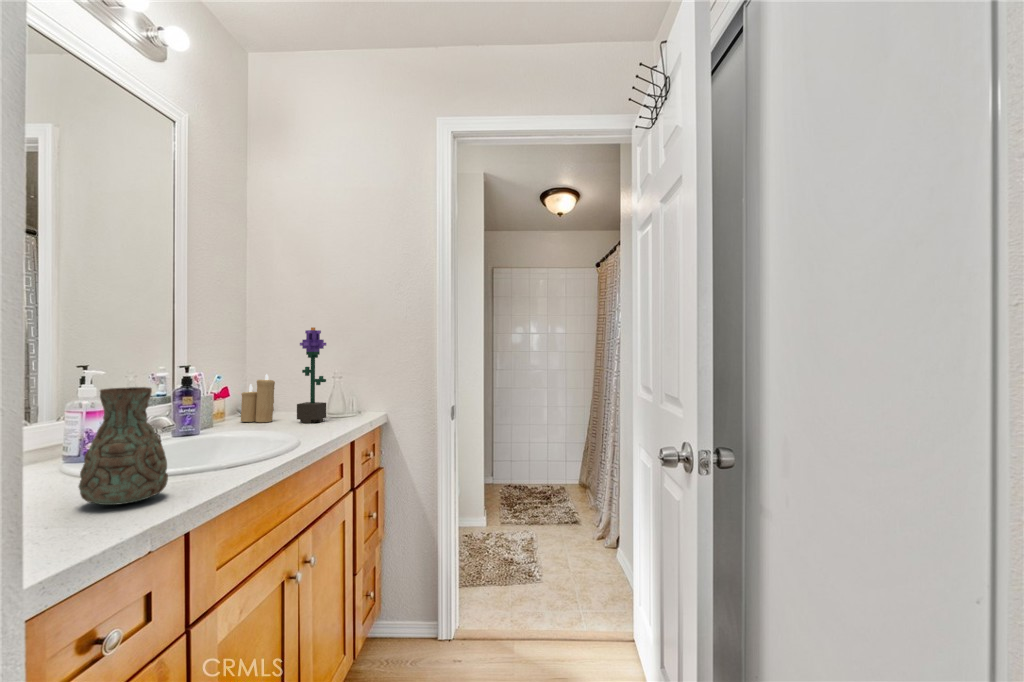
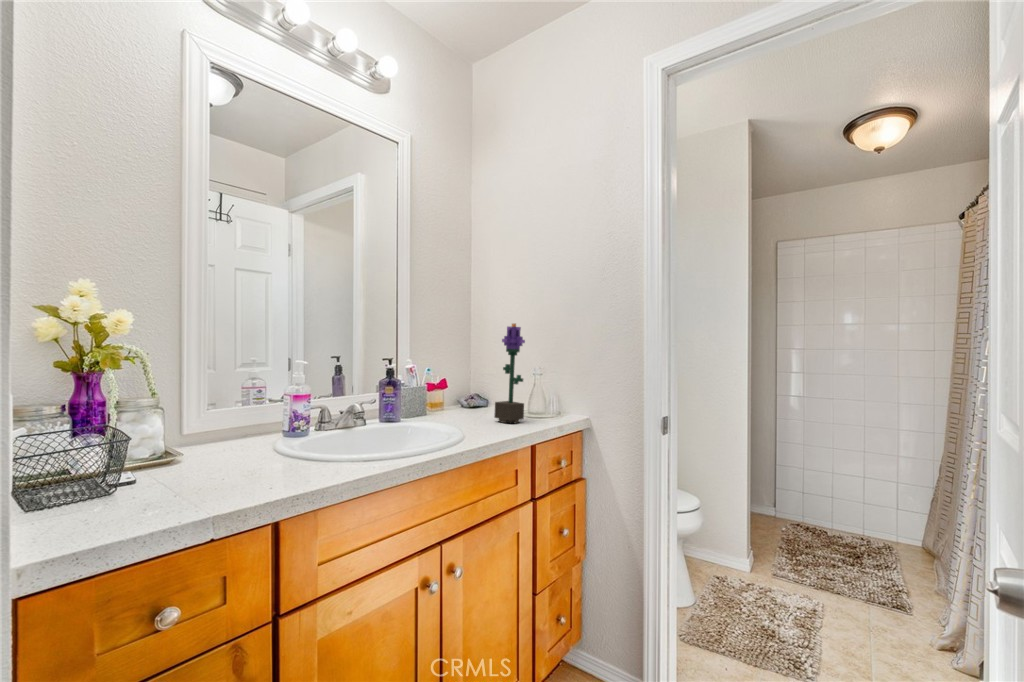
candle: present [241,374,275,422] -> none [452,369,482,417]
decorative vase: present [79,387,168,505] -> none [224,379,292,480]

